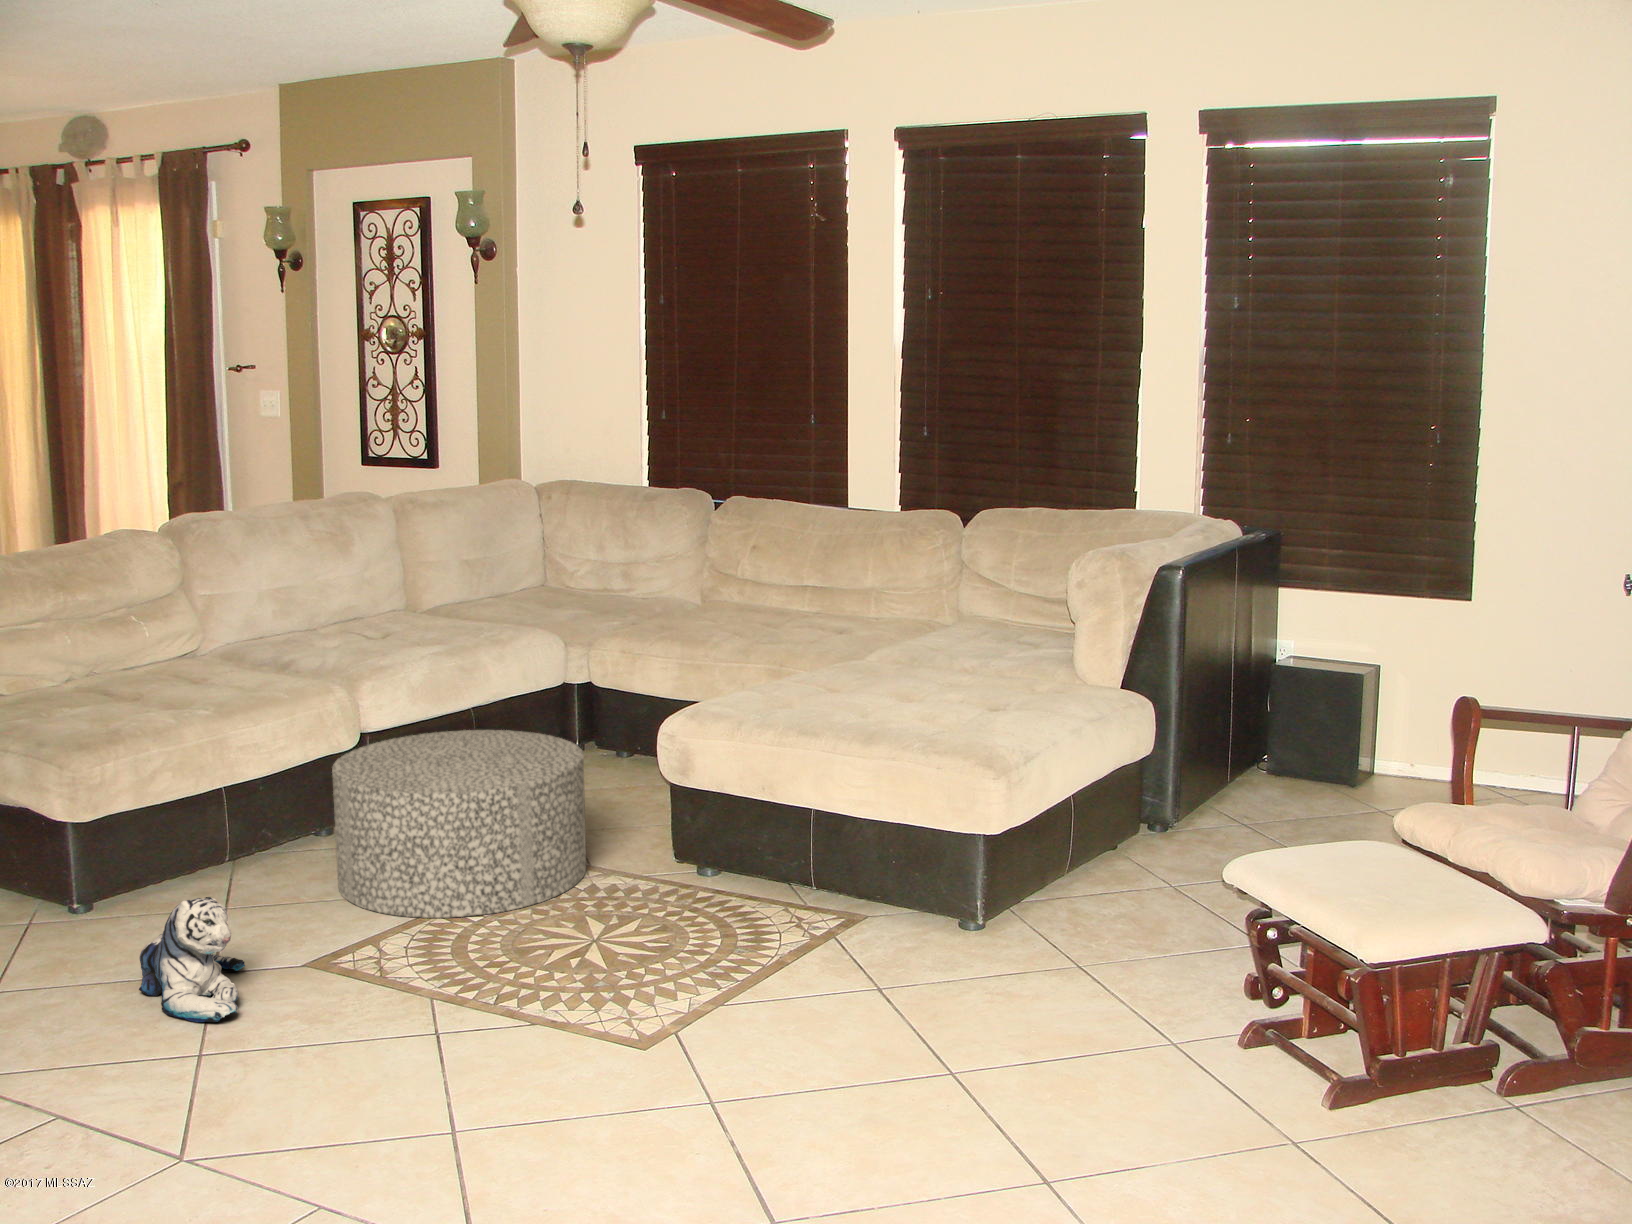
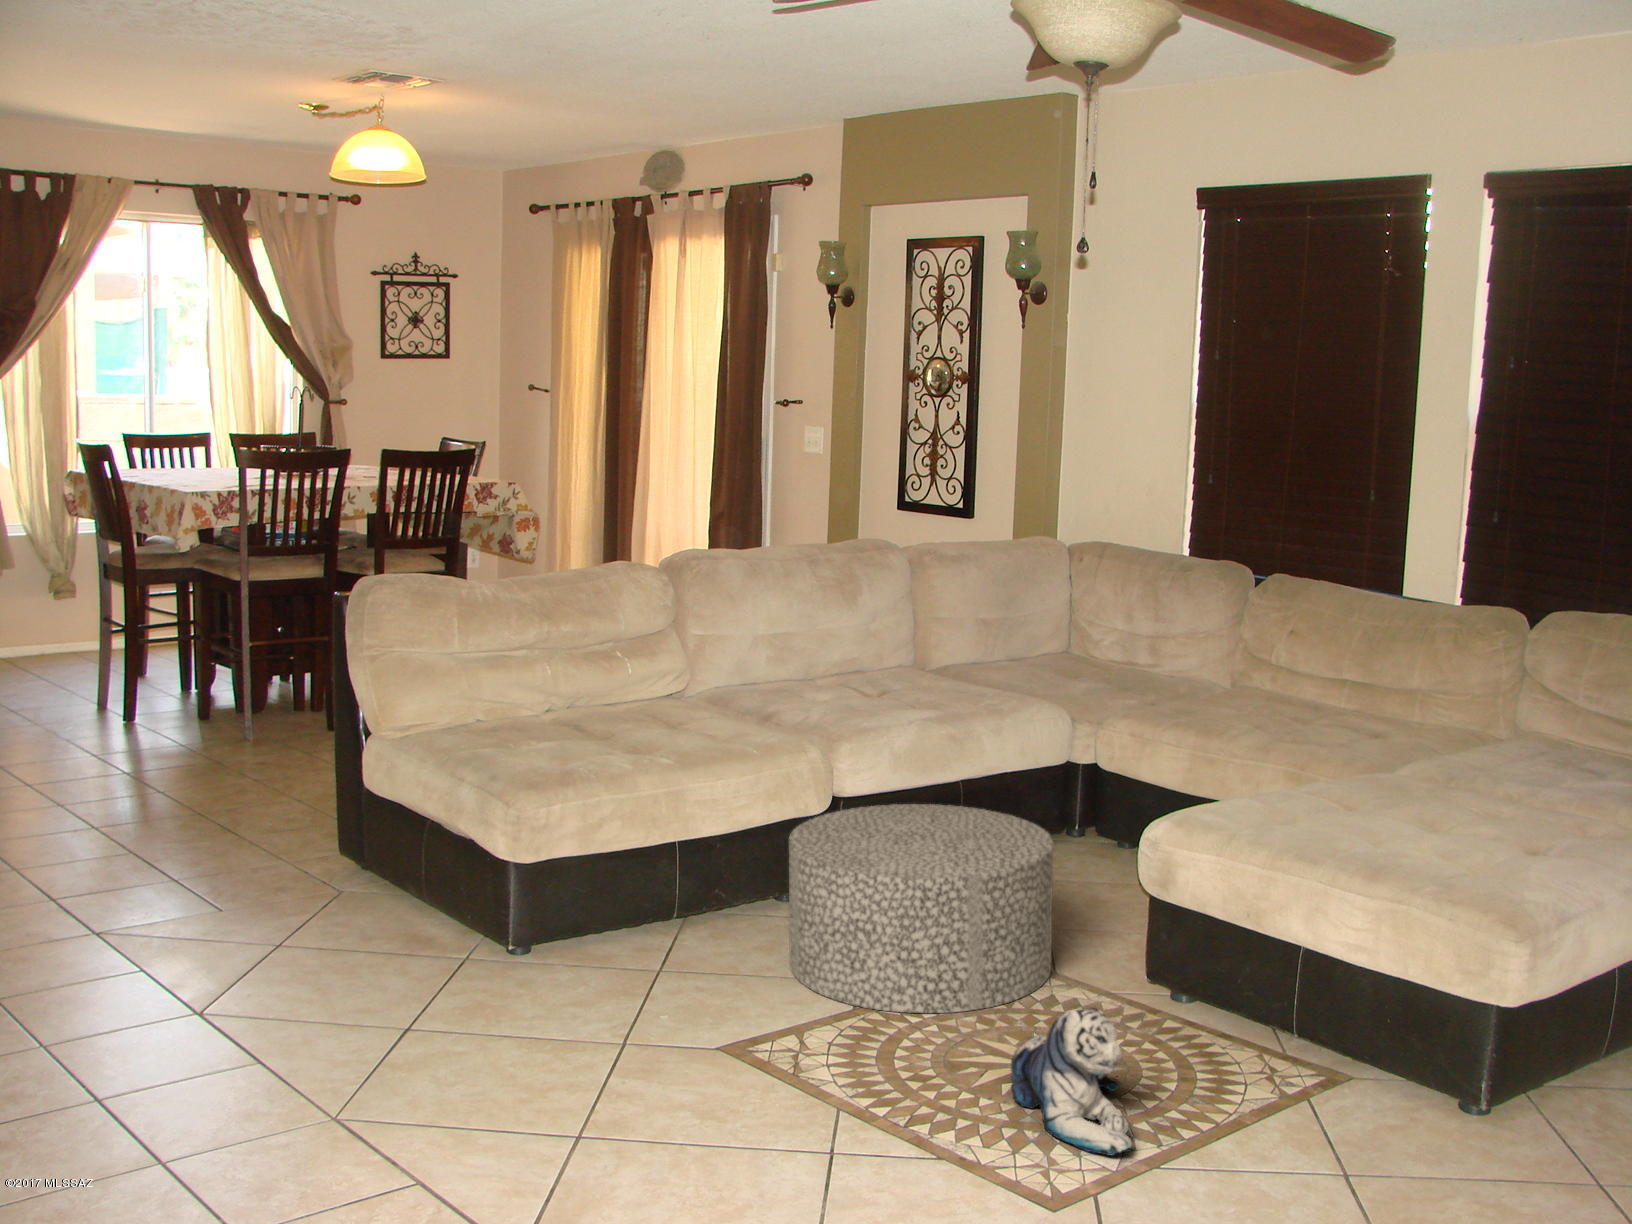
plush toy: present [139,897,245,1022] -> present [1011,1008,1132,1156]

